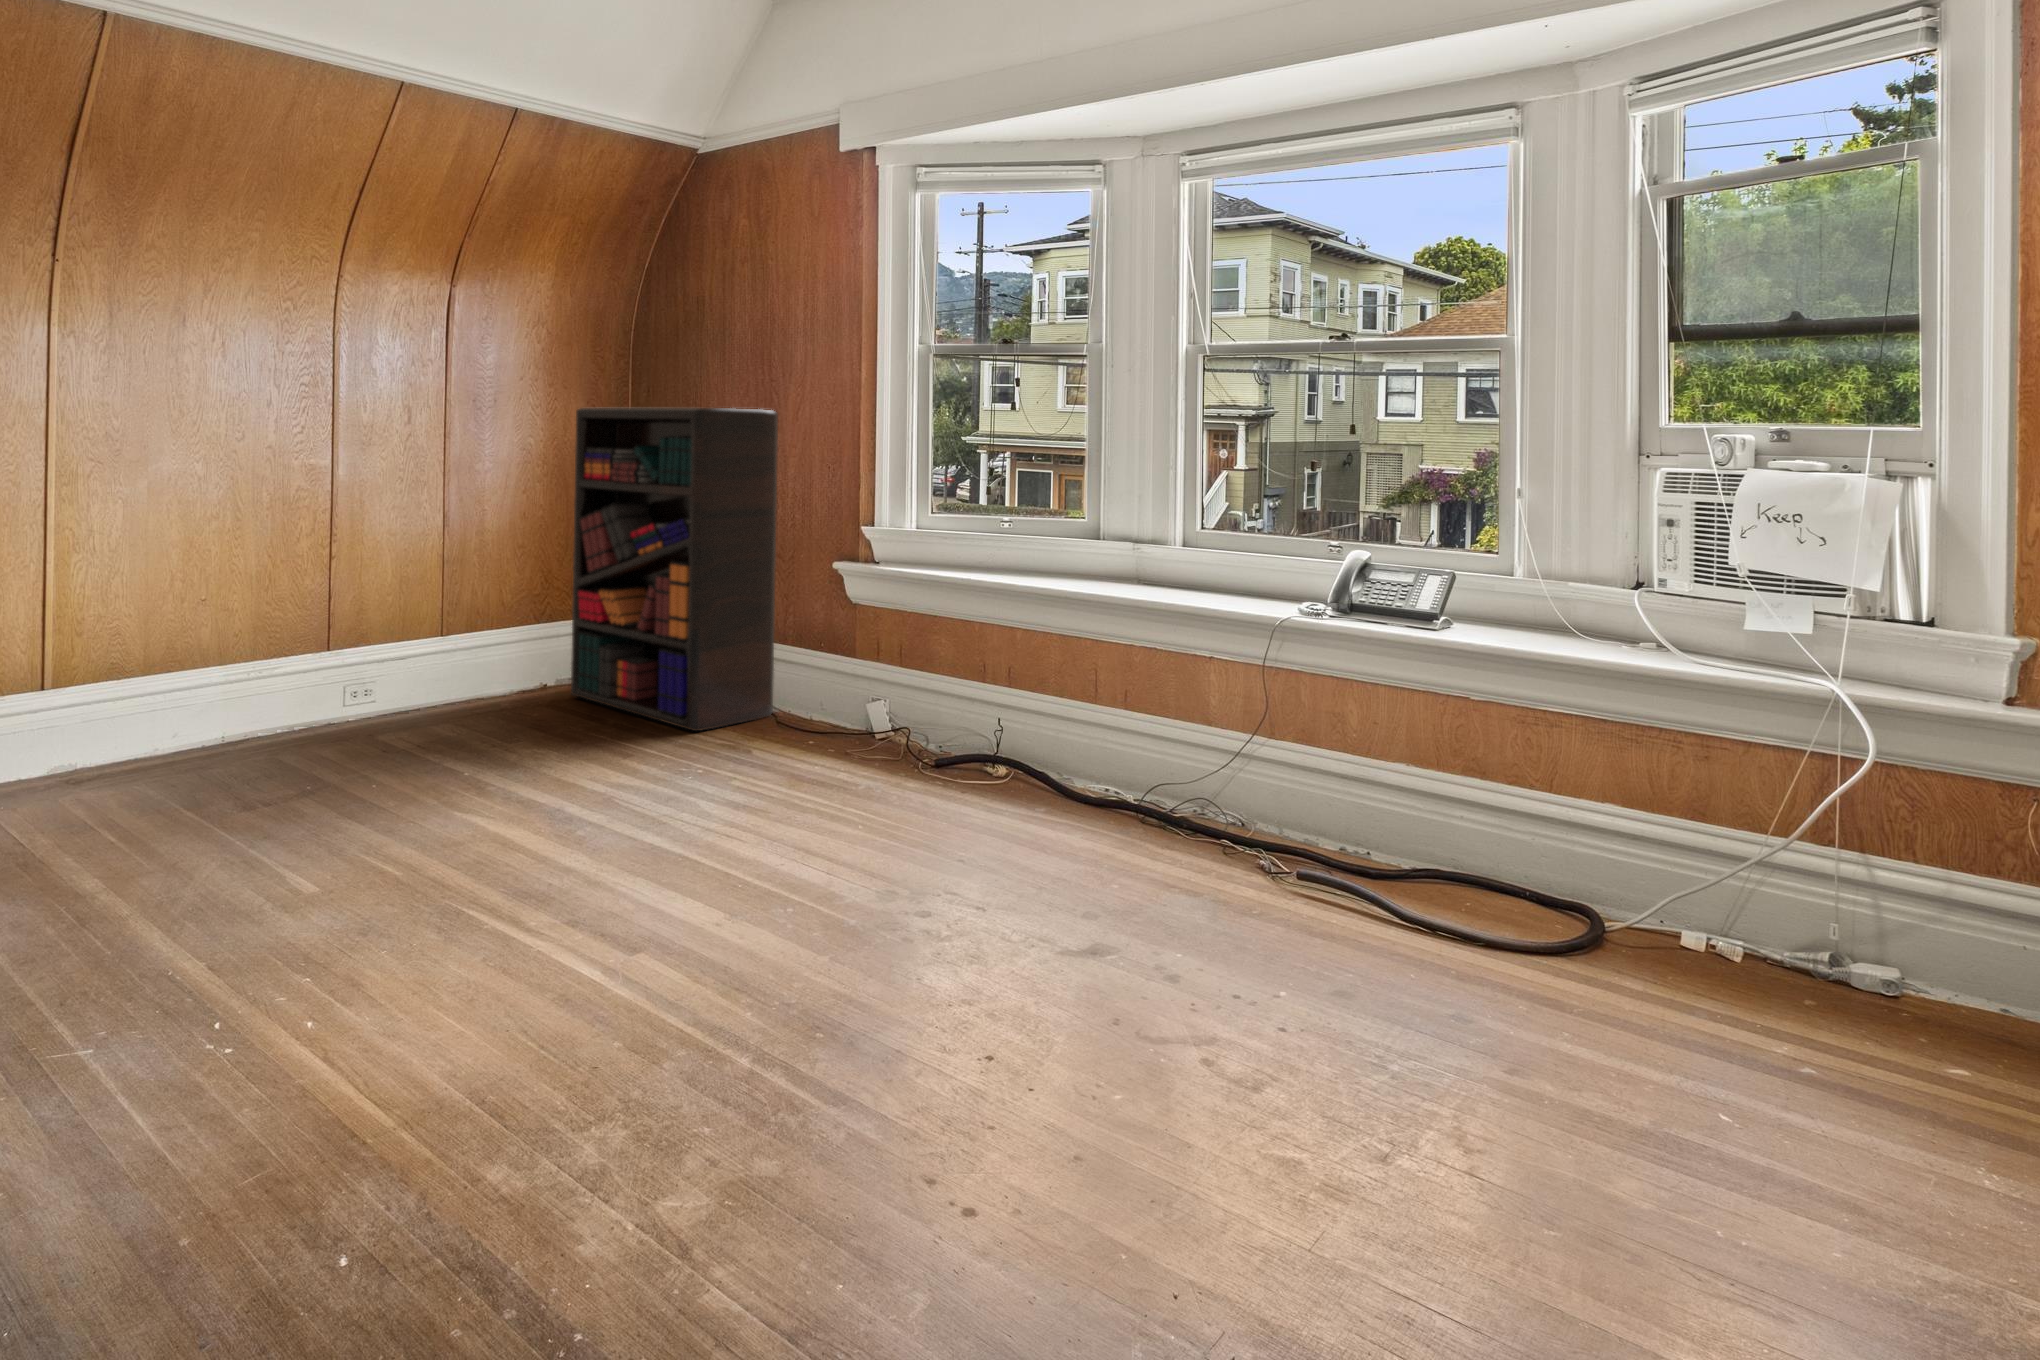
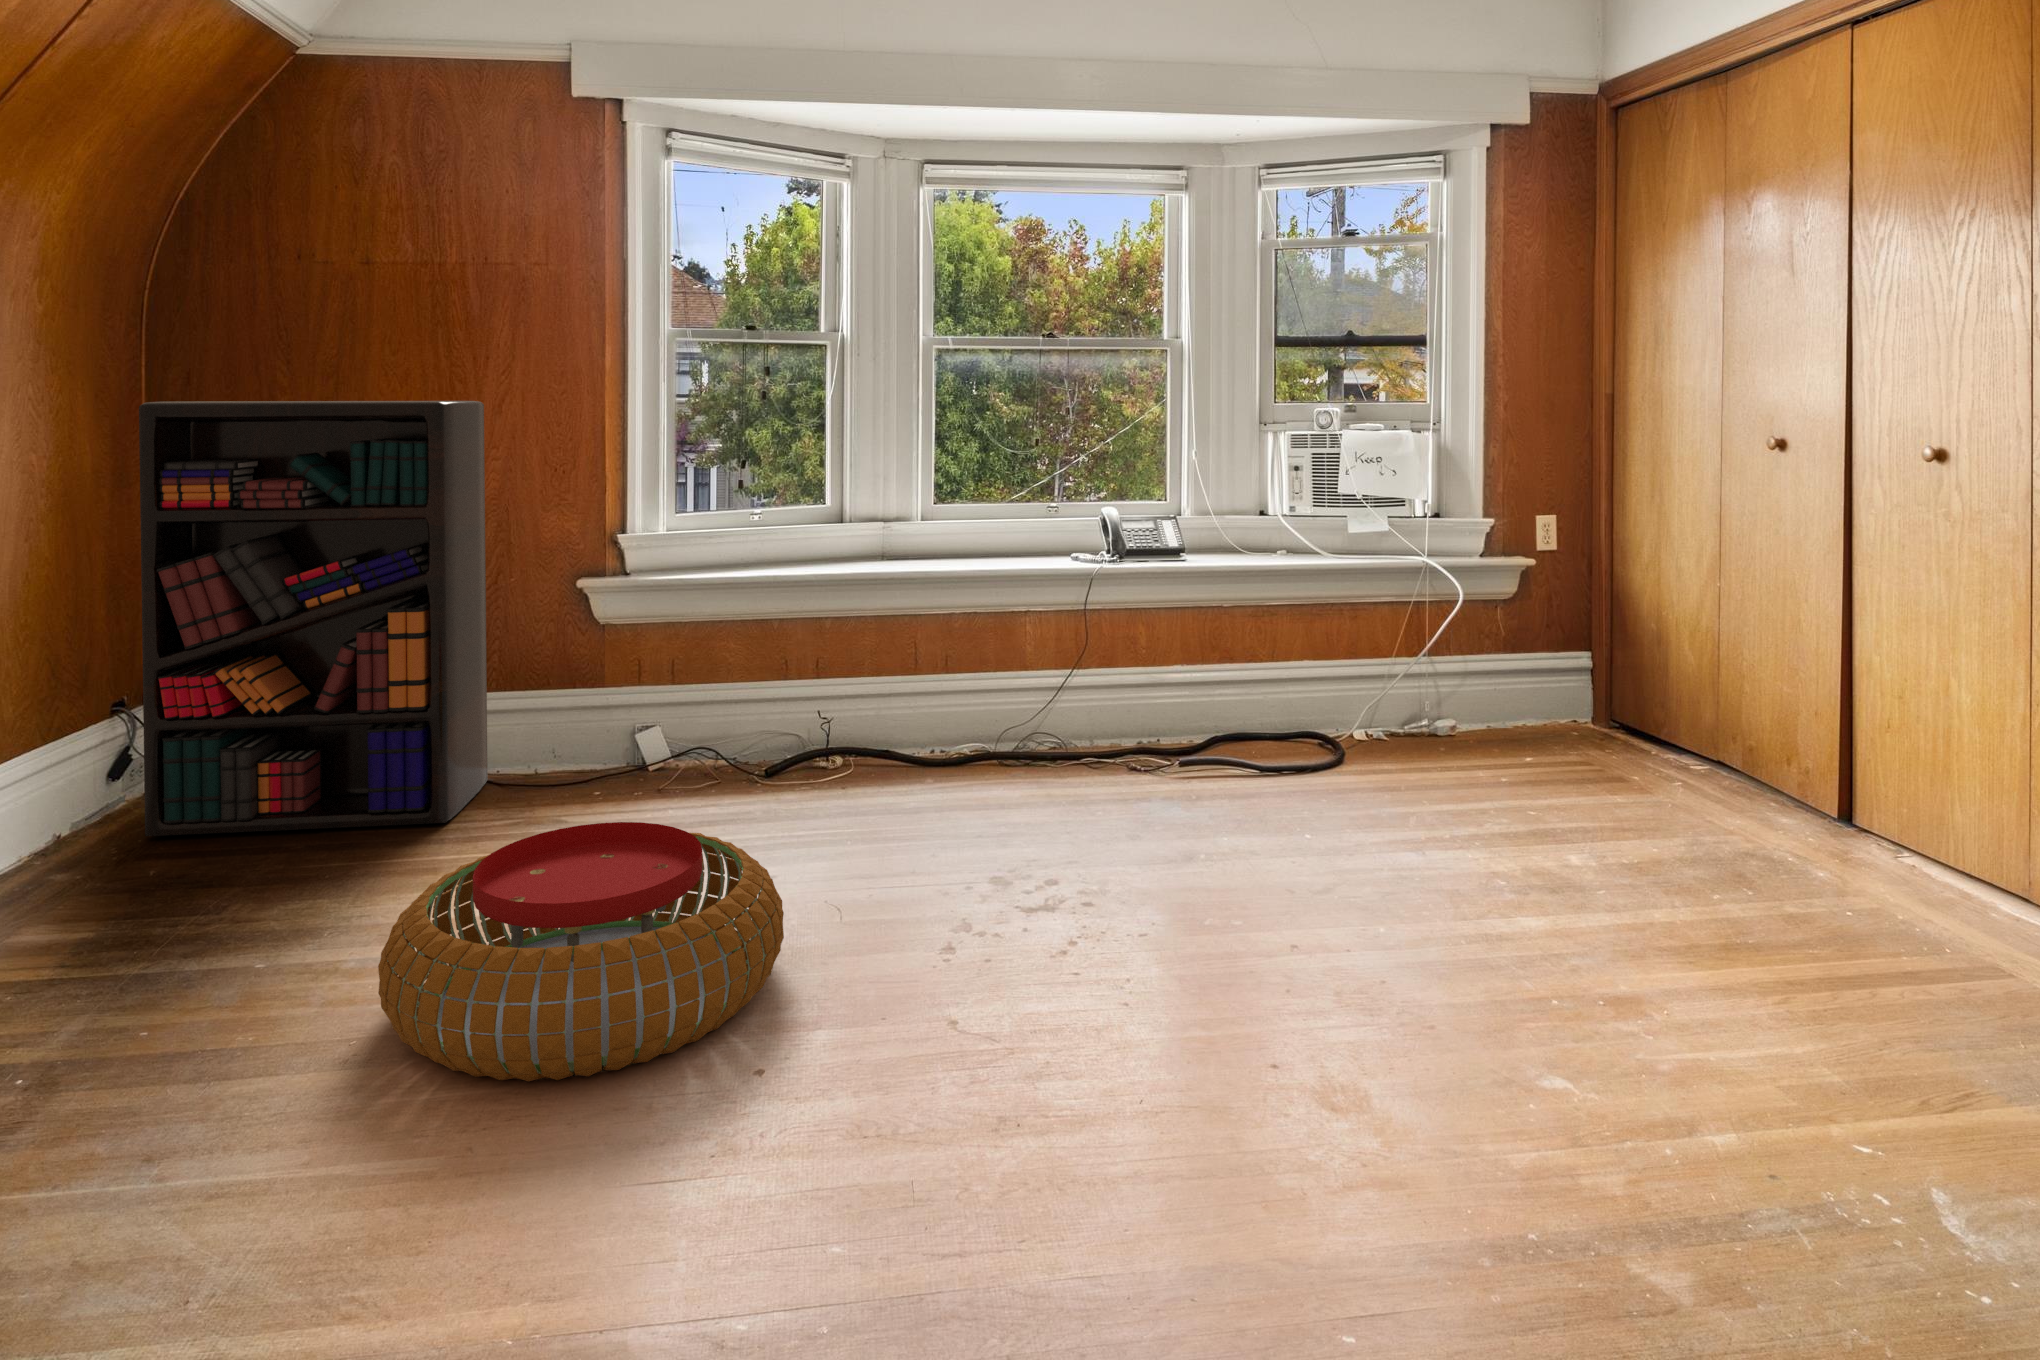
pouf: none [386,722,678,888] -> present [378,822,784,1082]

